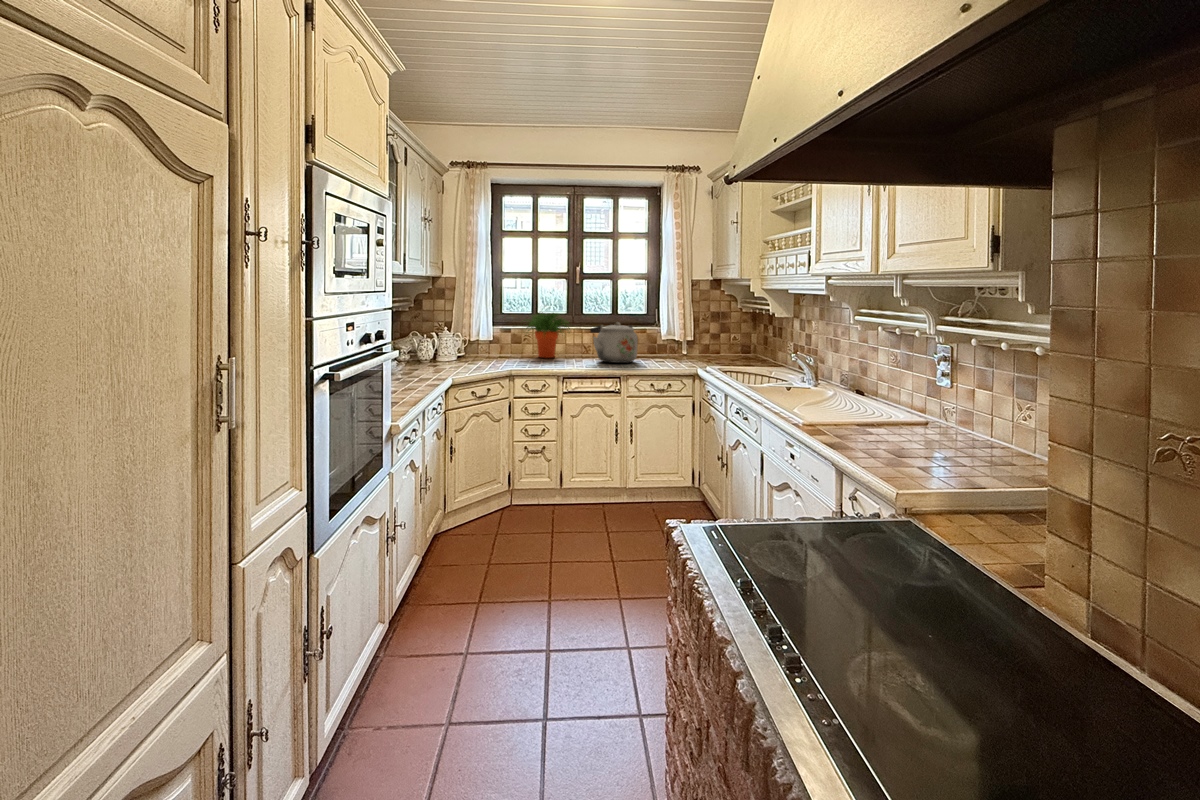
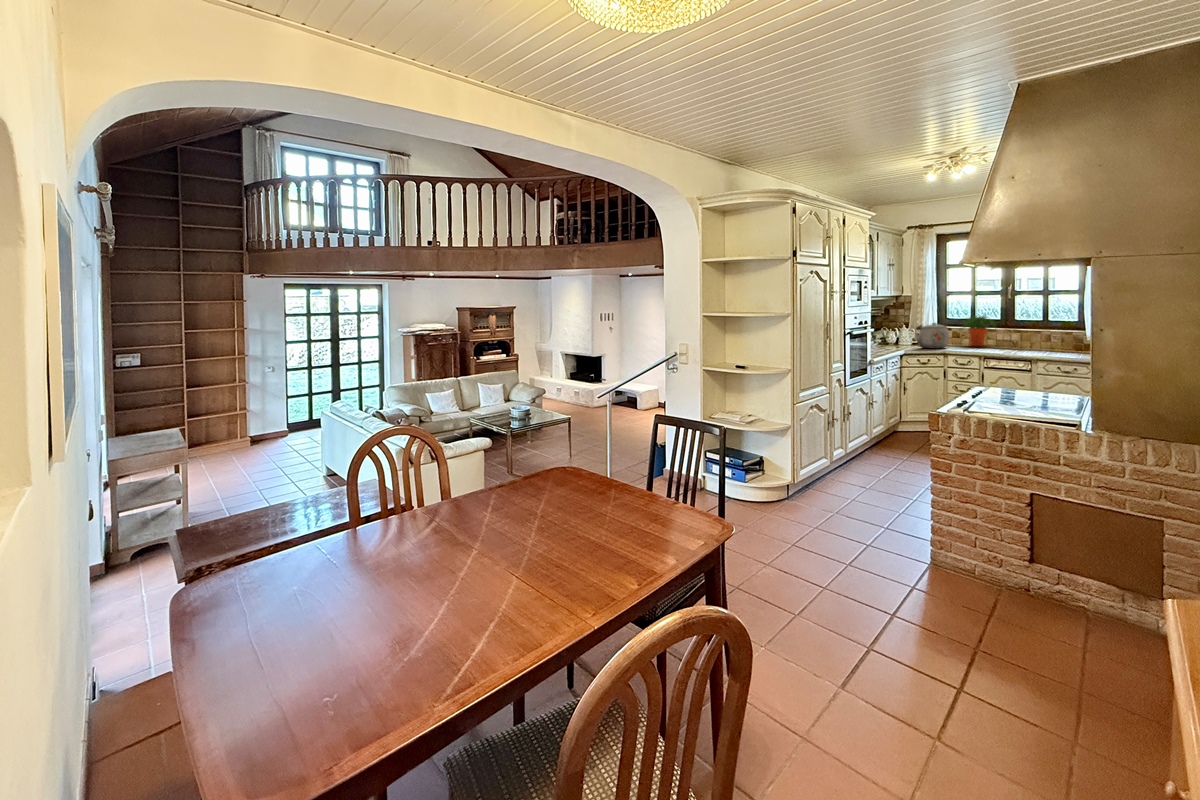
kettle: present [590,322,638,363] -> present [915,323,949,348]

